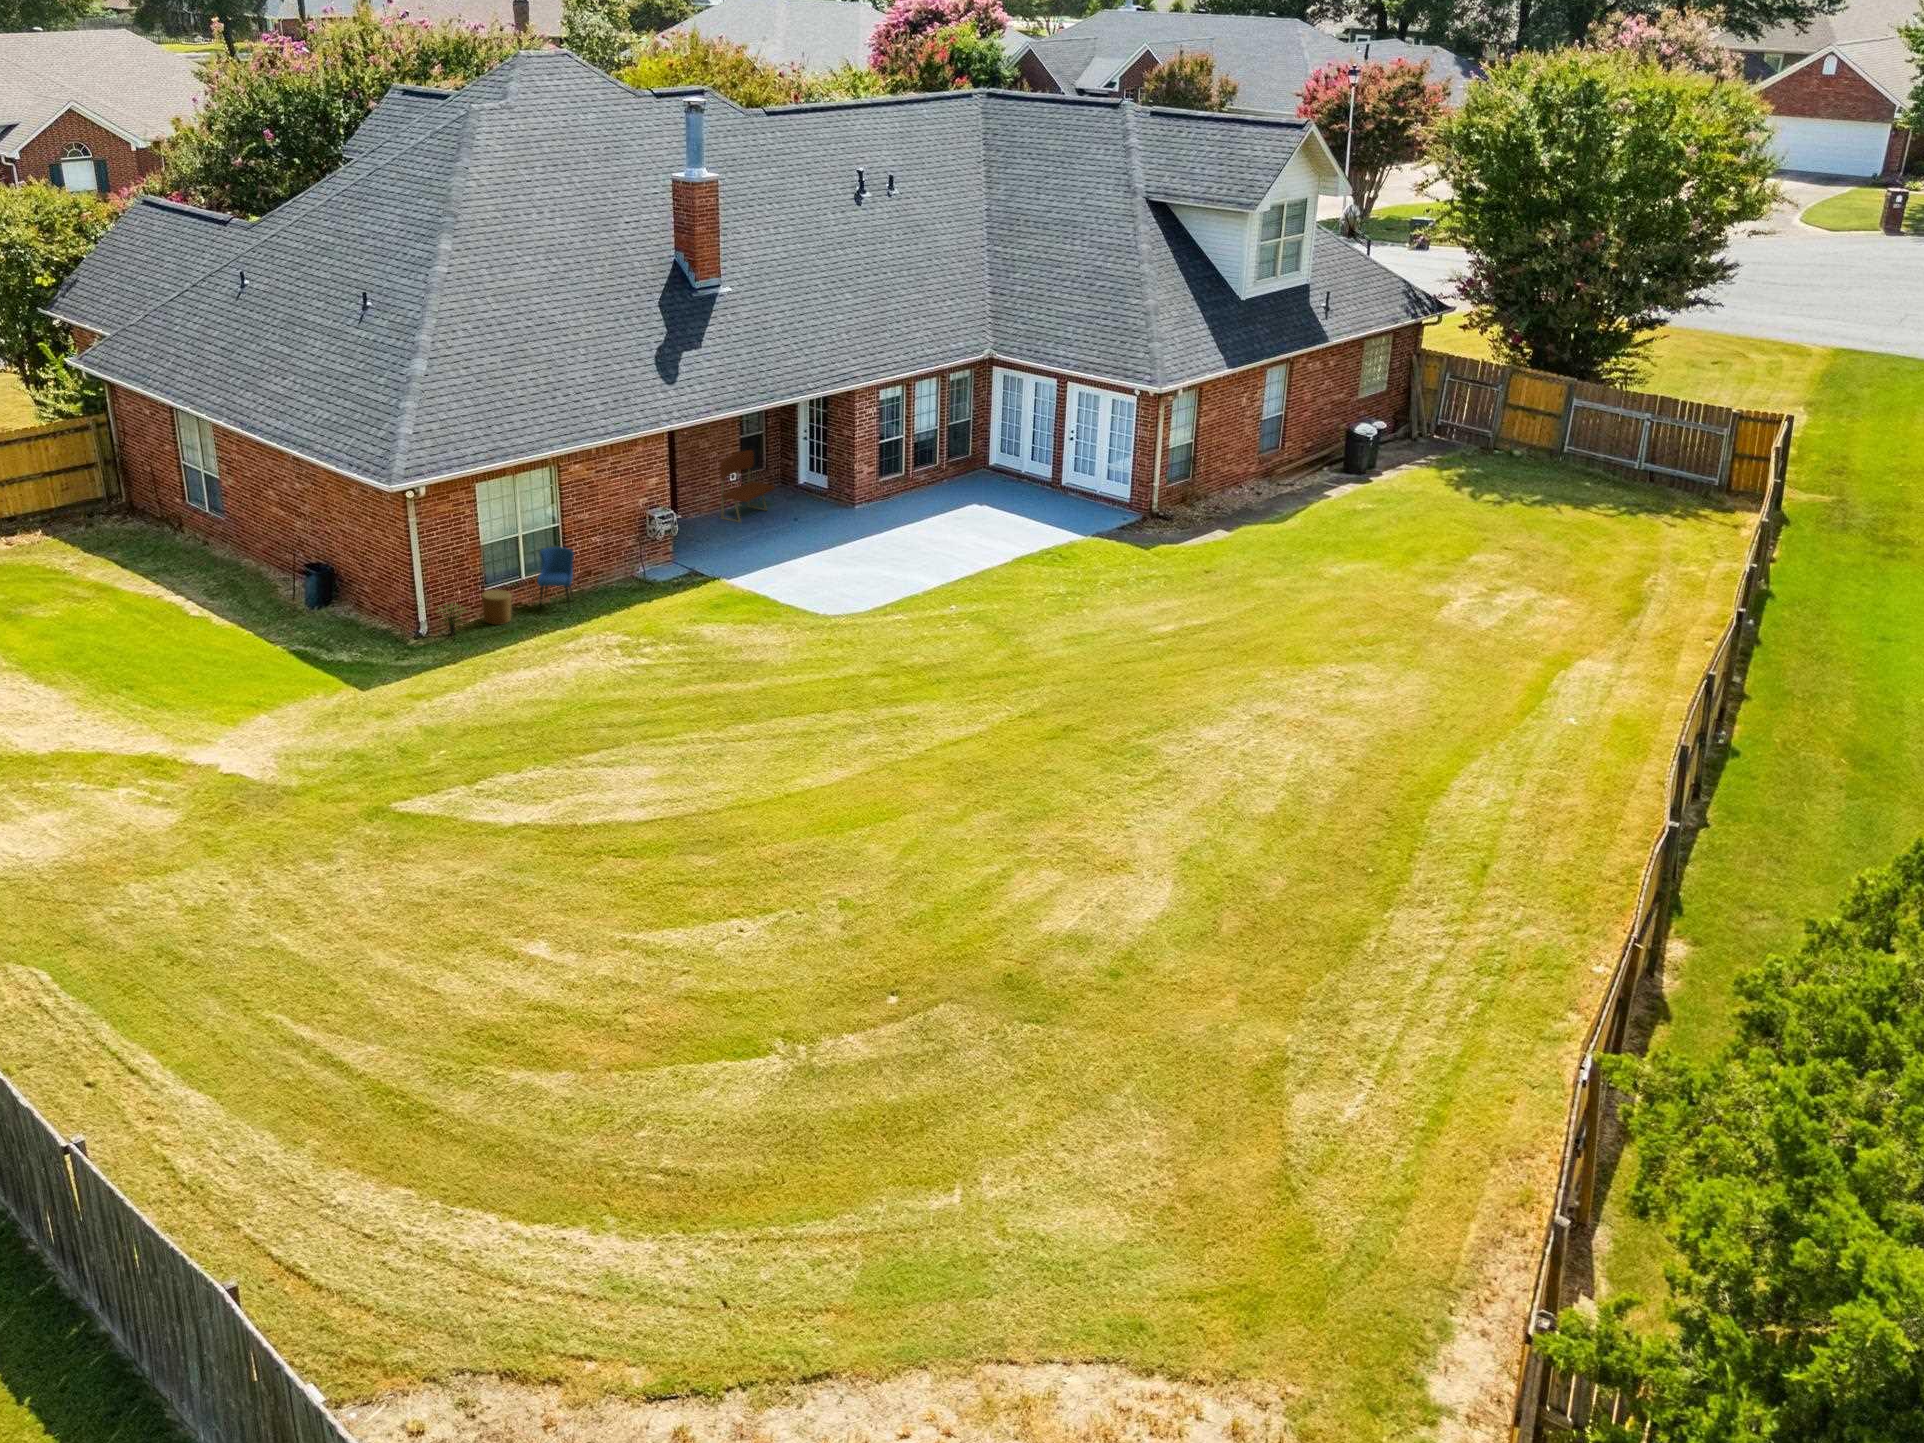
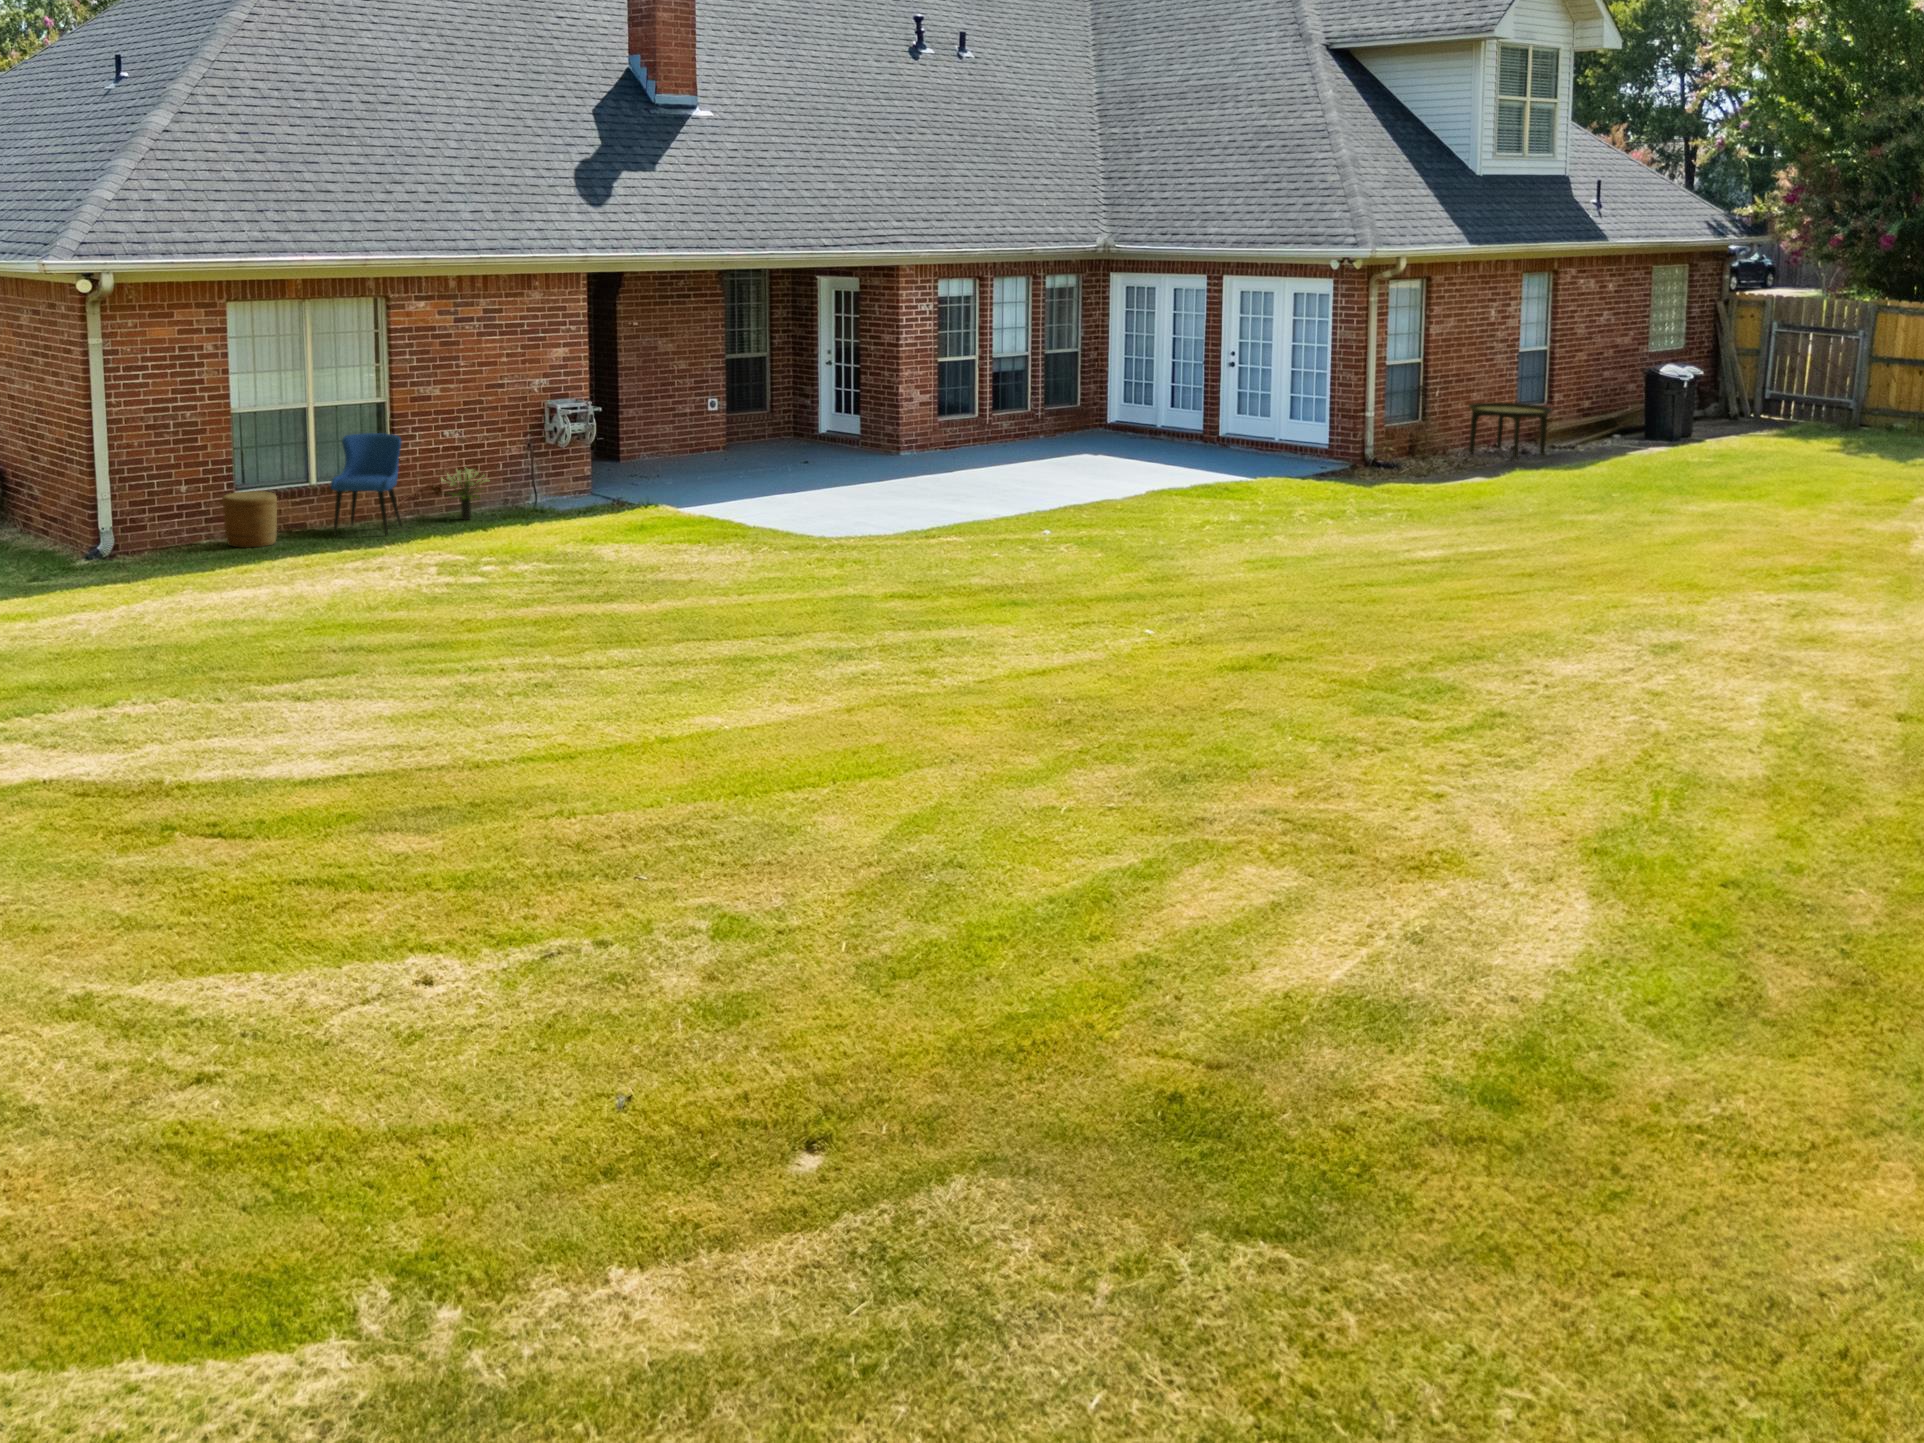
bench: present [720,450,775,522] -> none [689,367,778,471]
round table: none [1221,462,1275,507] -> present [1469,402,1552,459]
potted plant: present [439,604,463,635] -> present [441,468,489,520]

